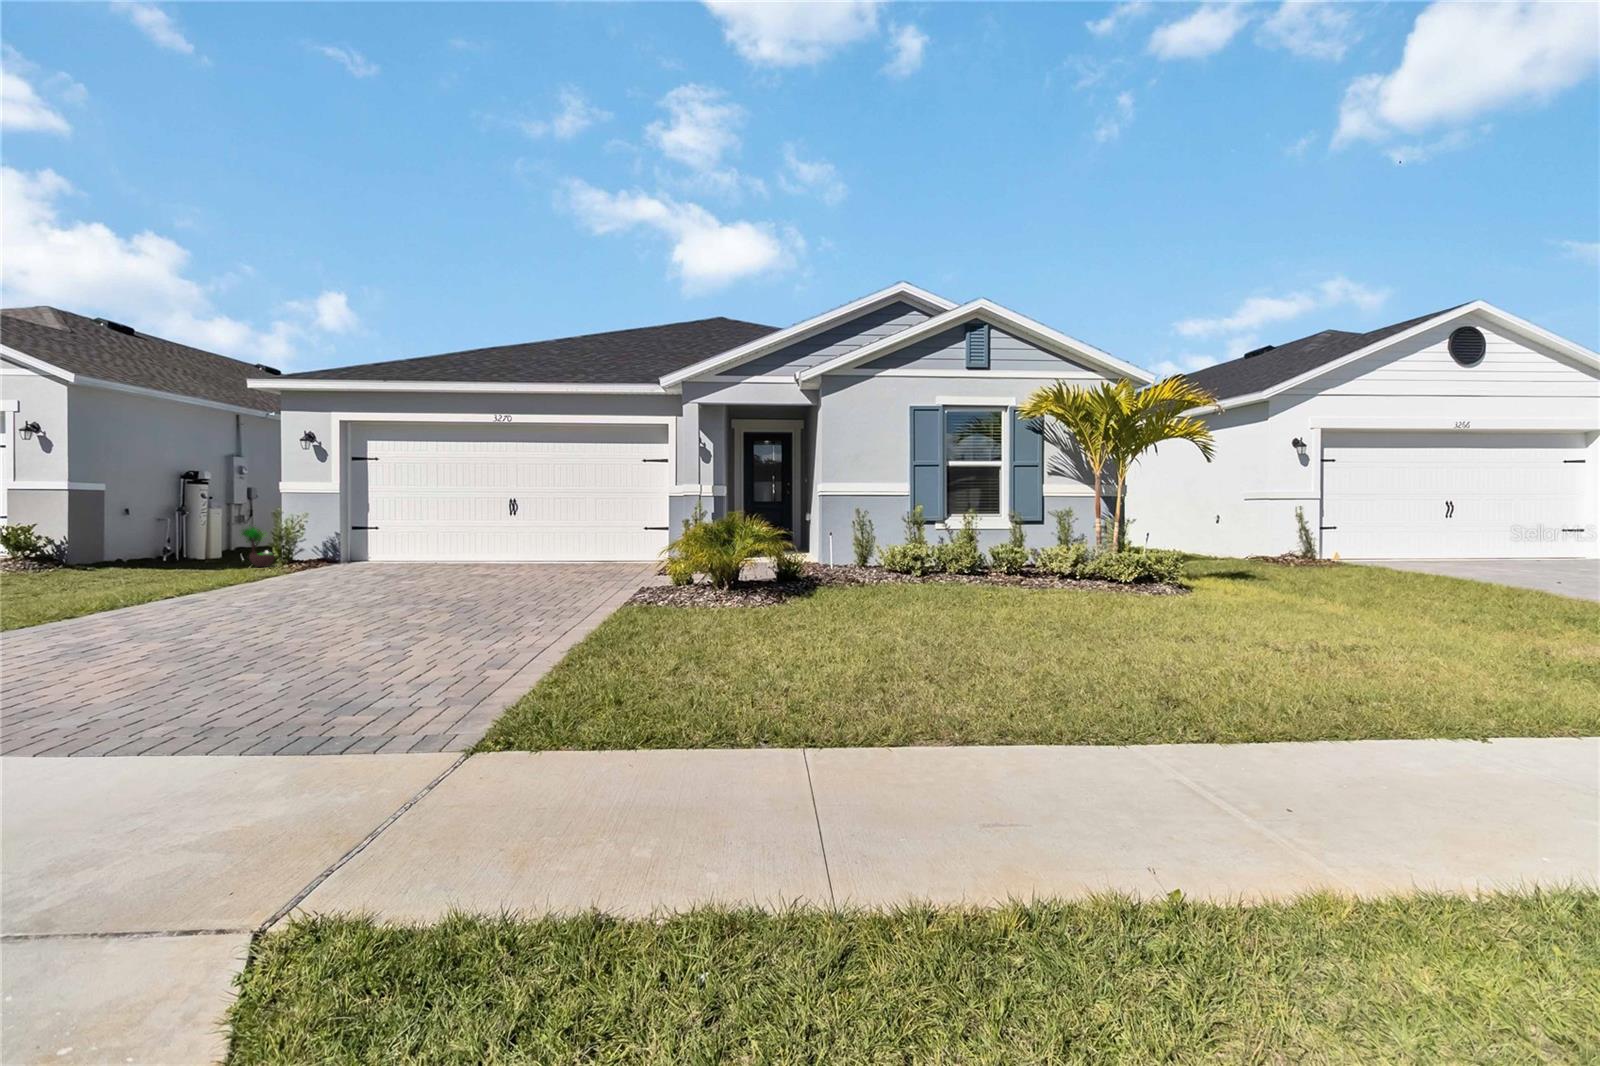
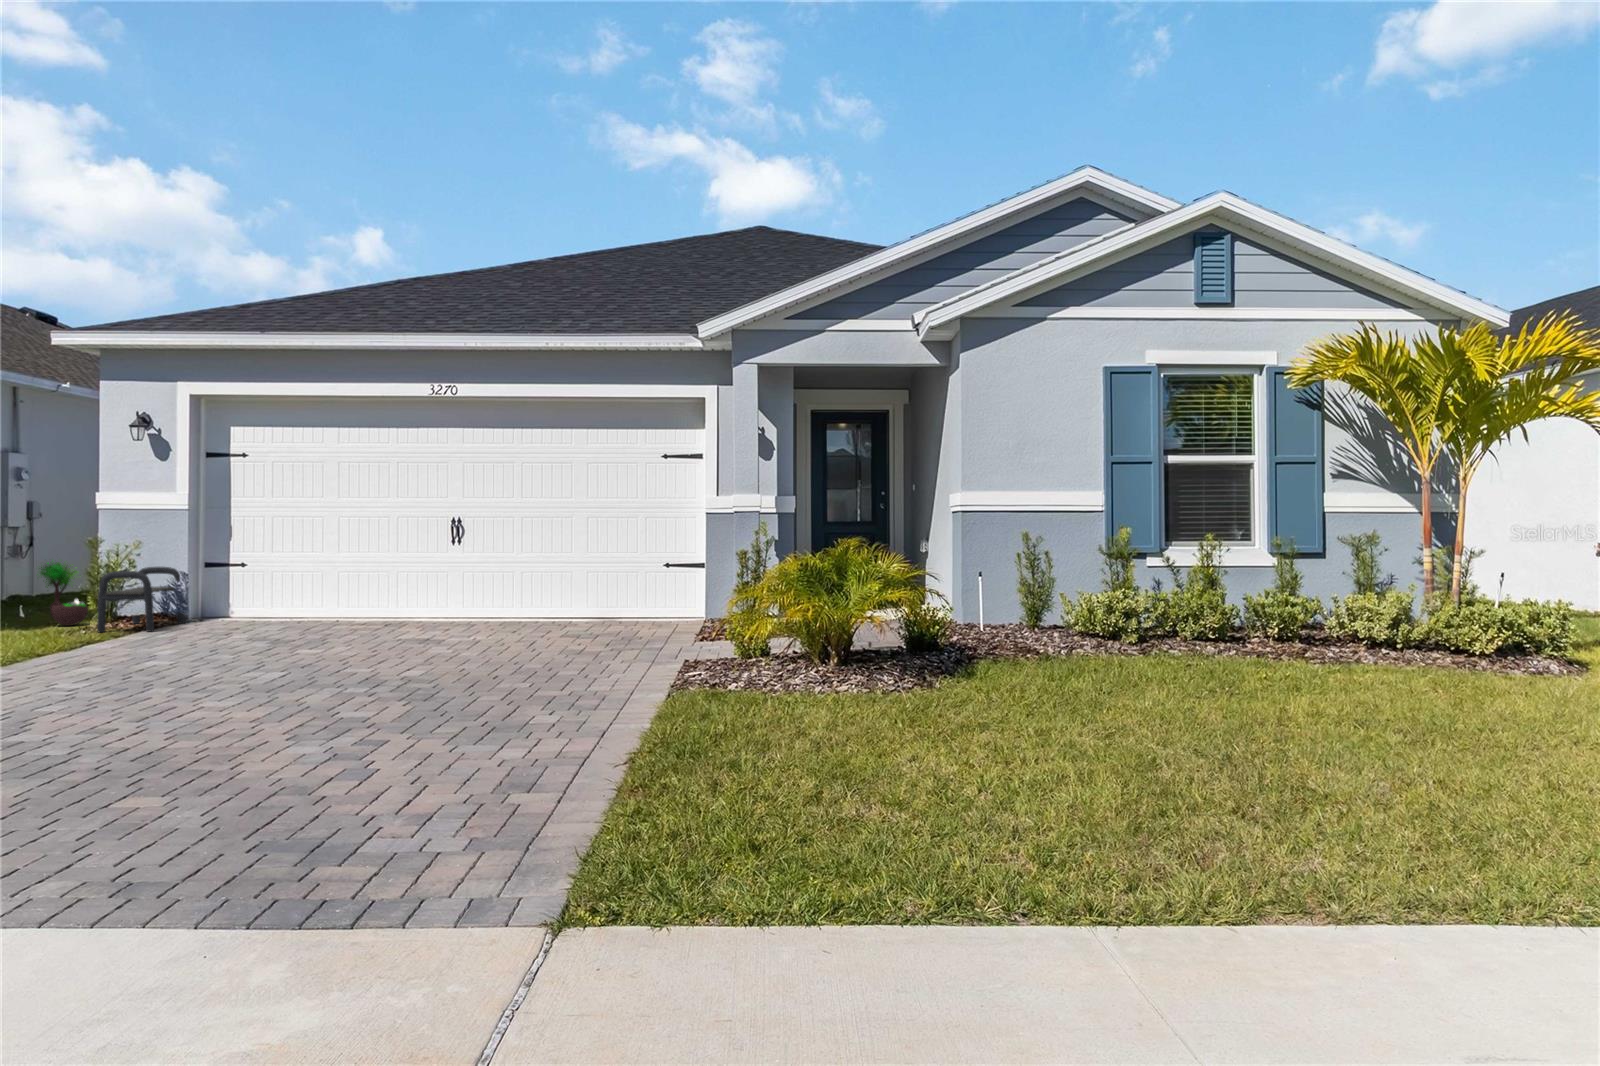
bench: none [278,530,338,571] -> present [97,567,185,632]

